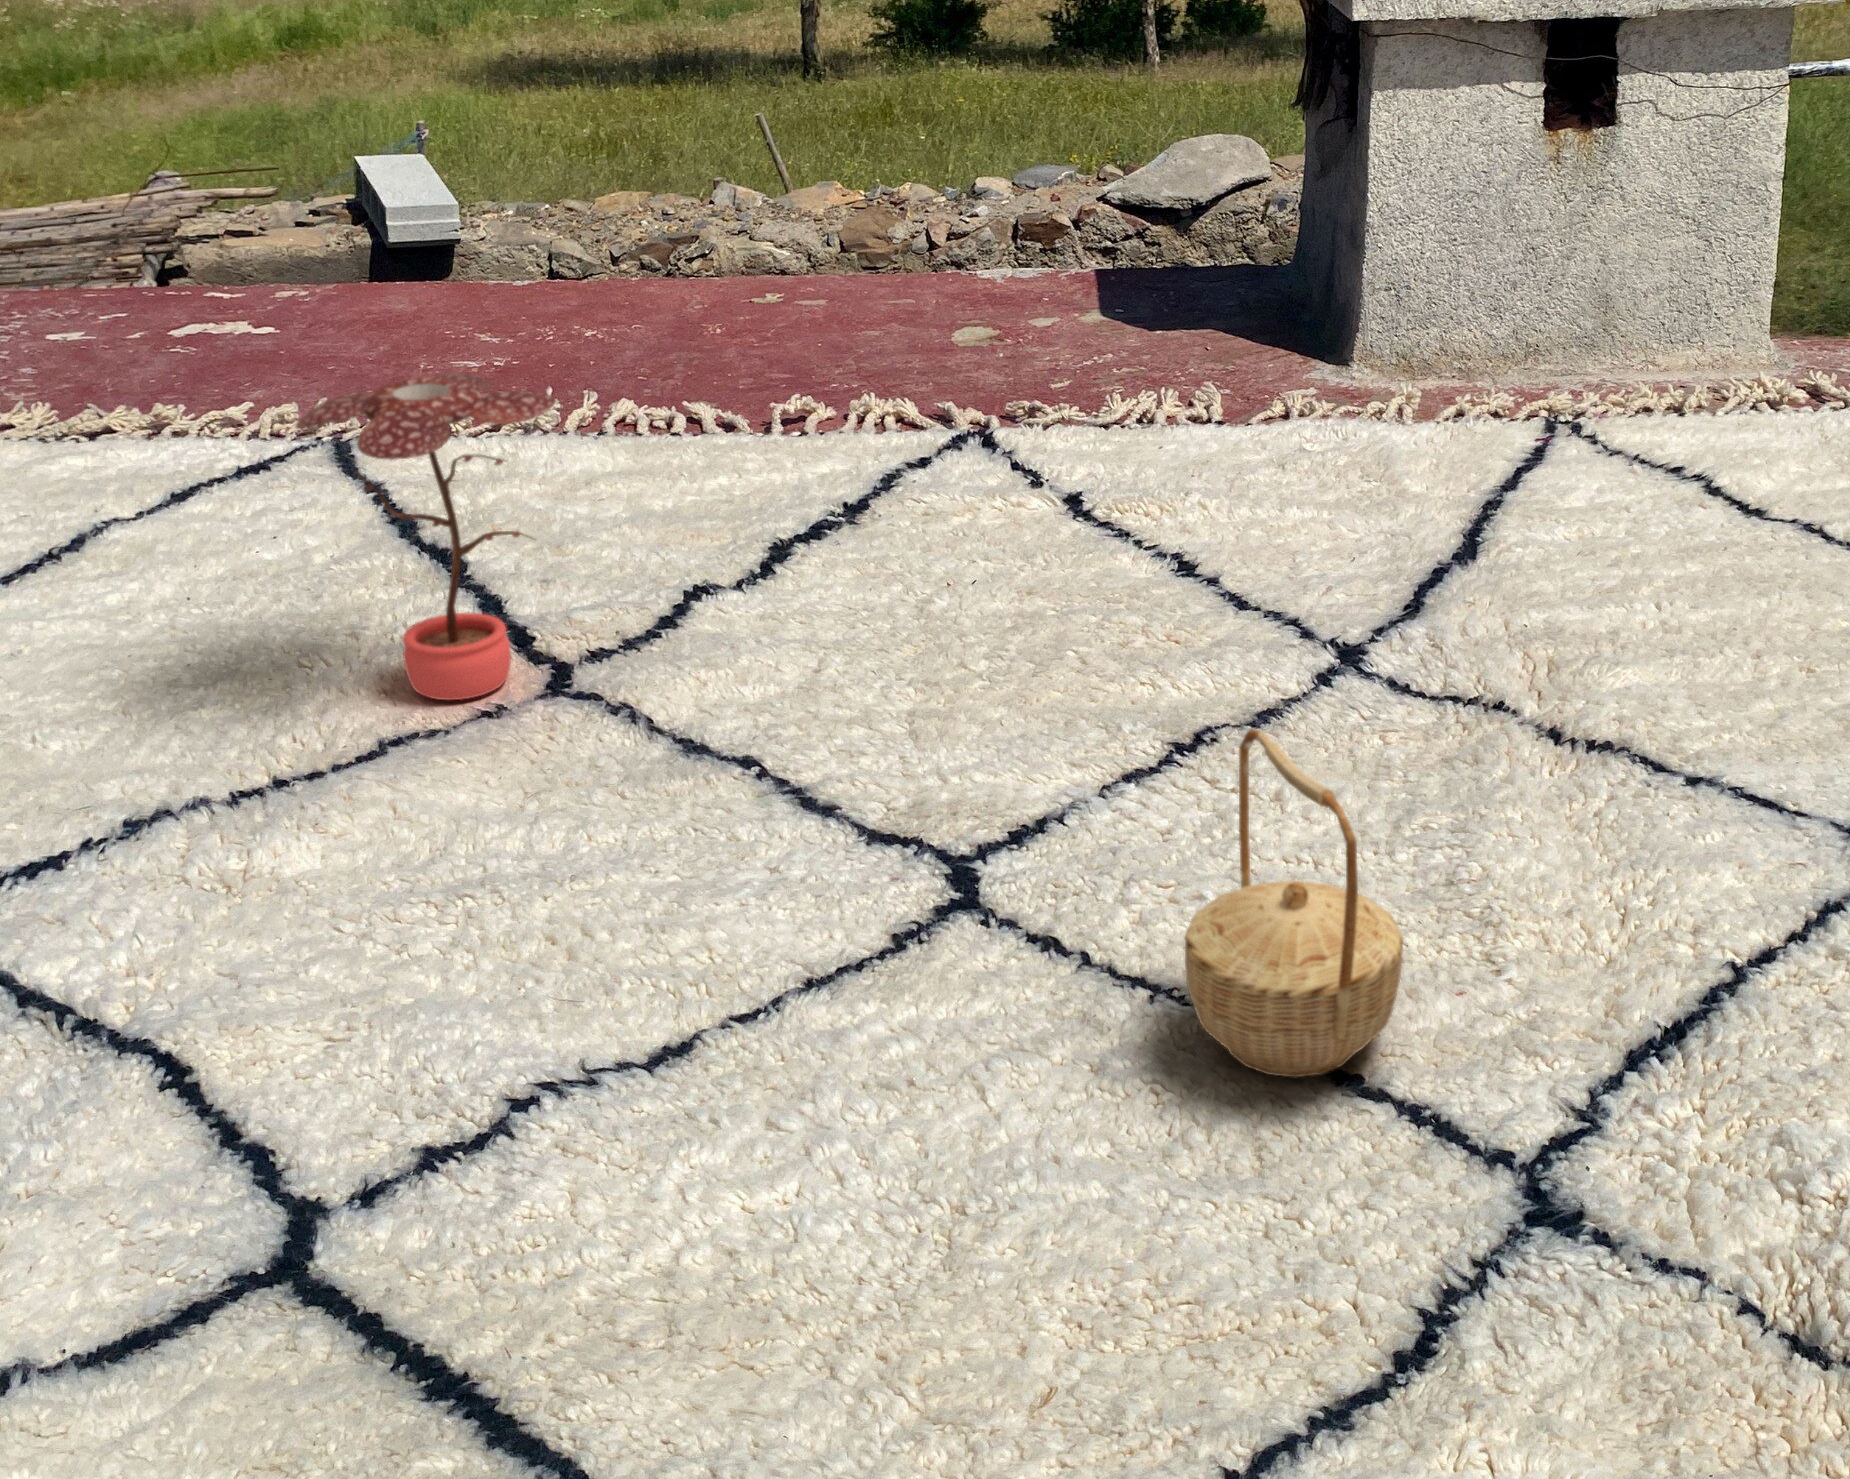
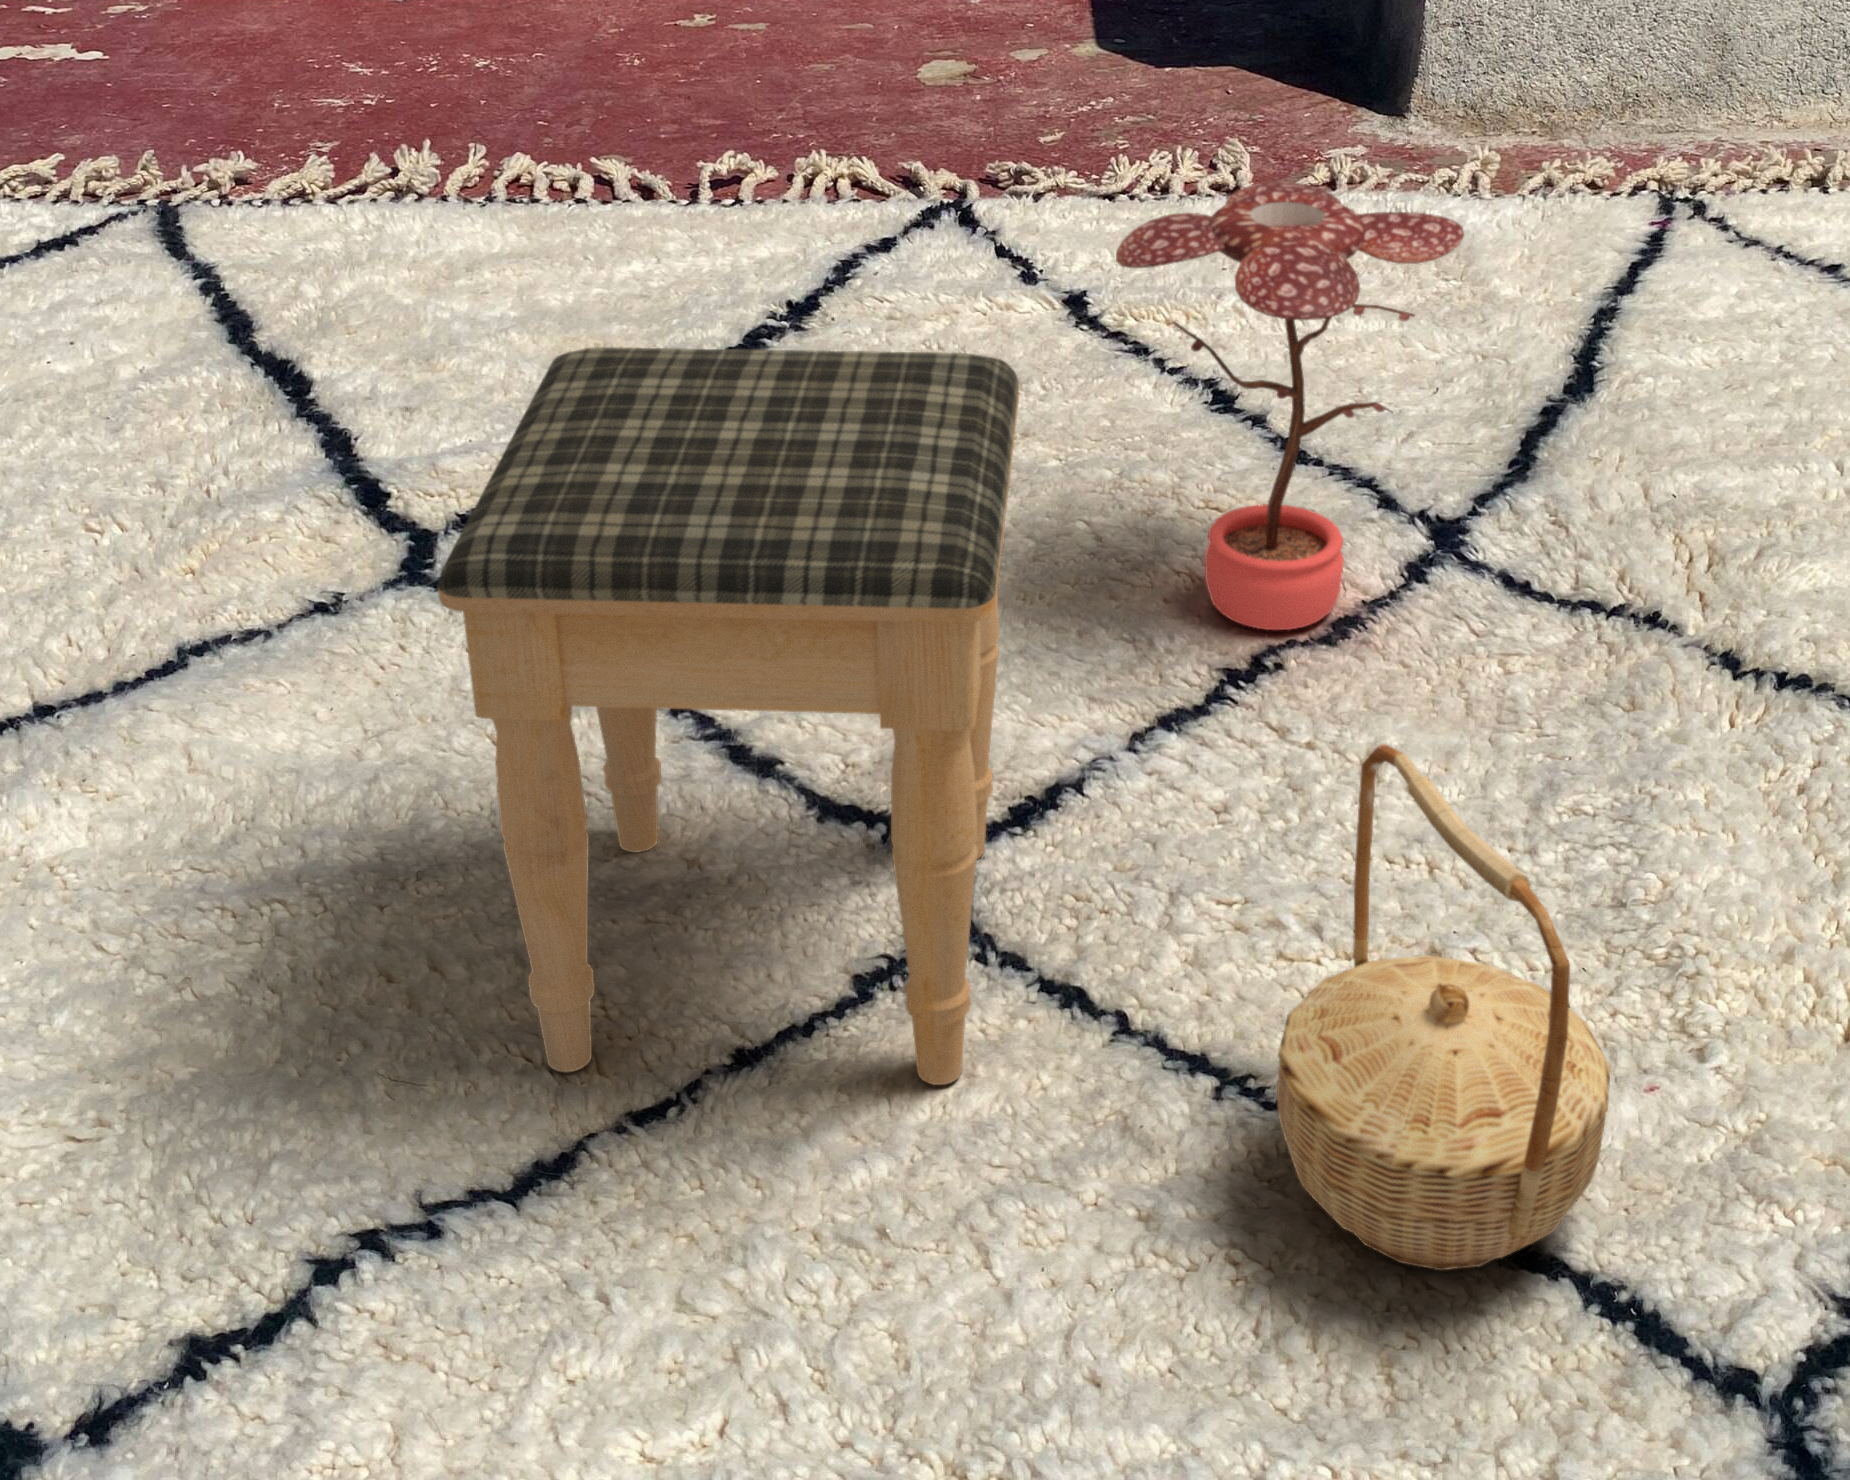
potted plant: present [296,373,556,700] -> present [1116,181,1464,630]
footstool: none [606,486,1011,990] -> present [438,347,1019,1085]

